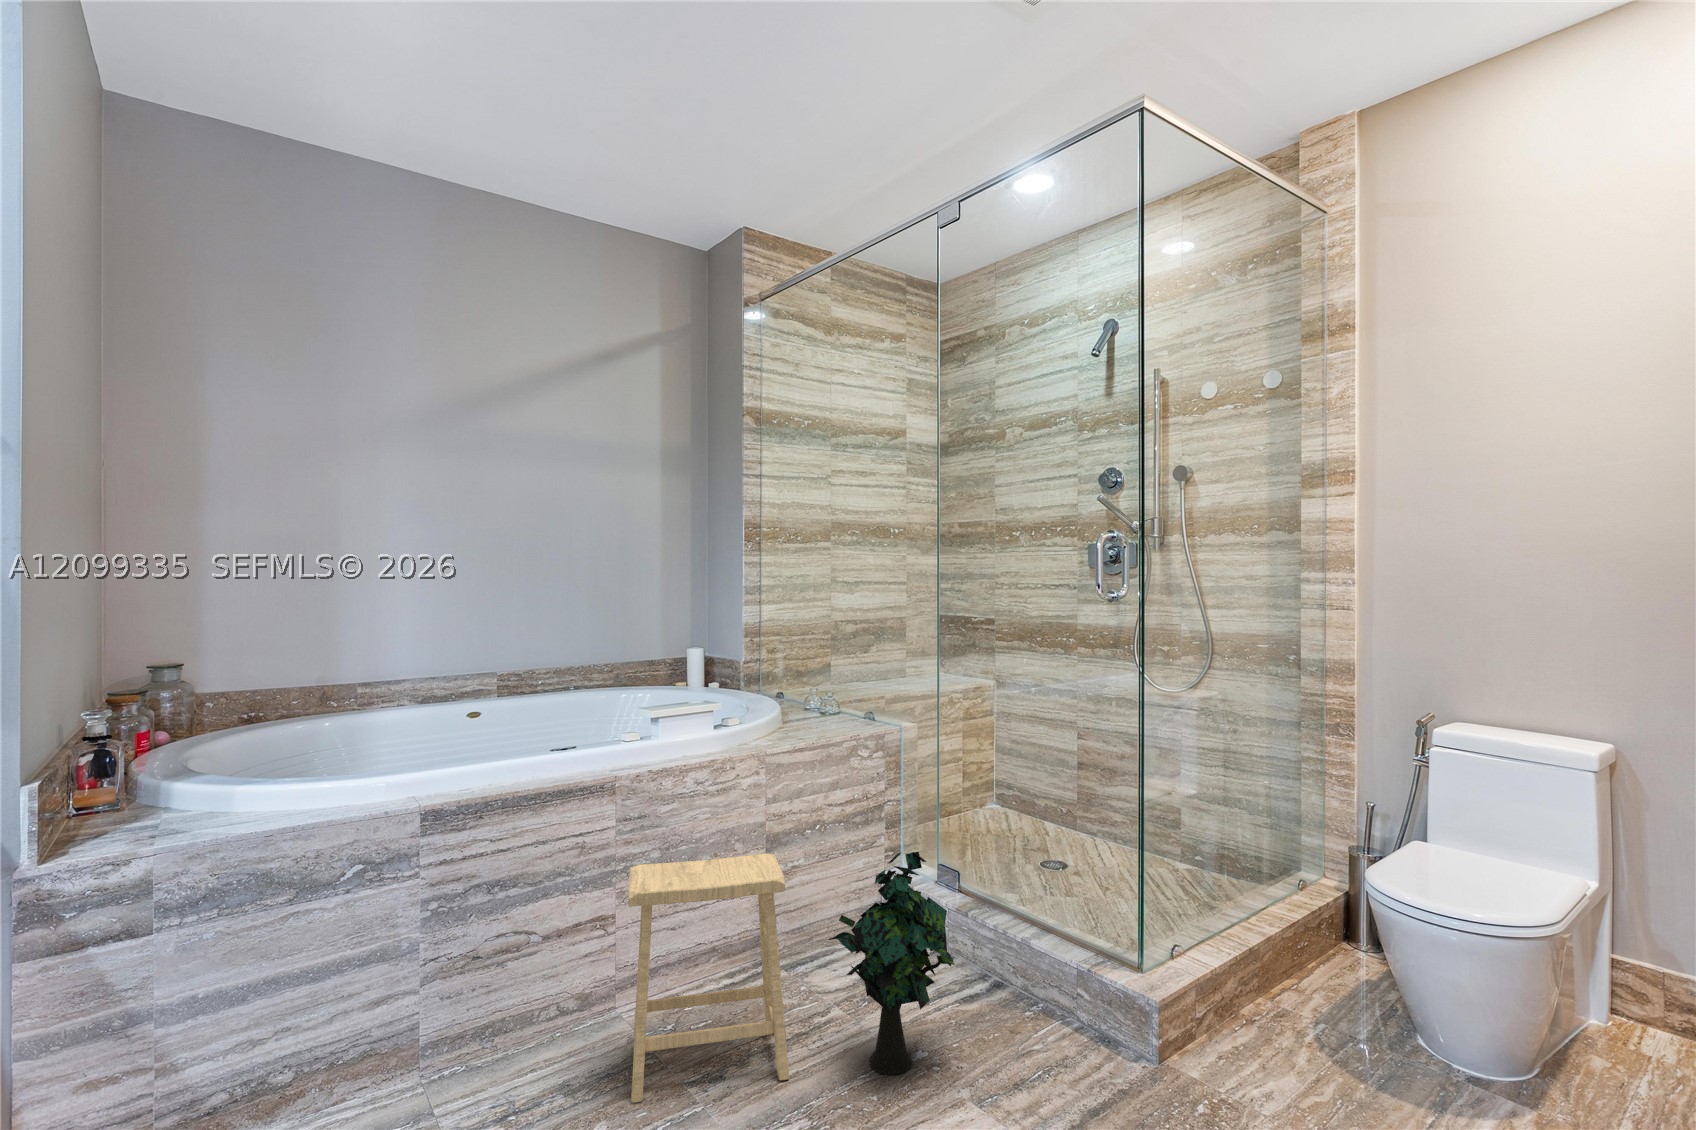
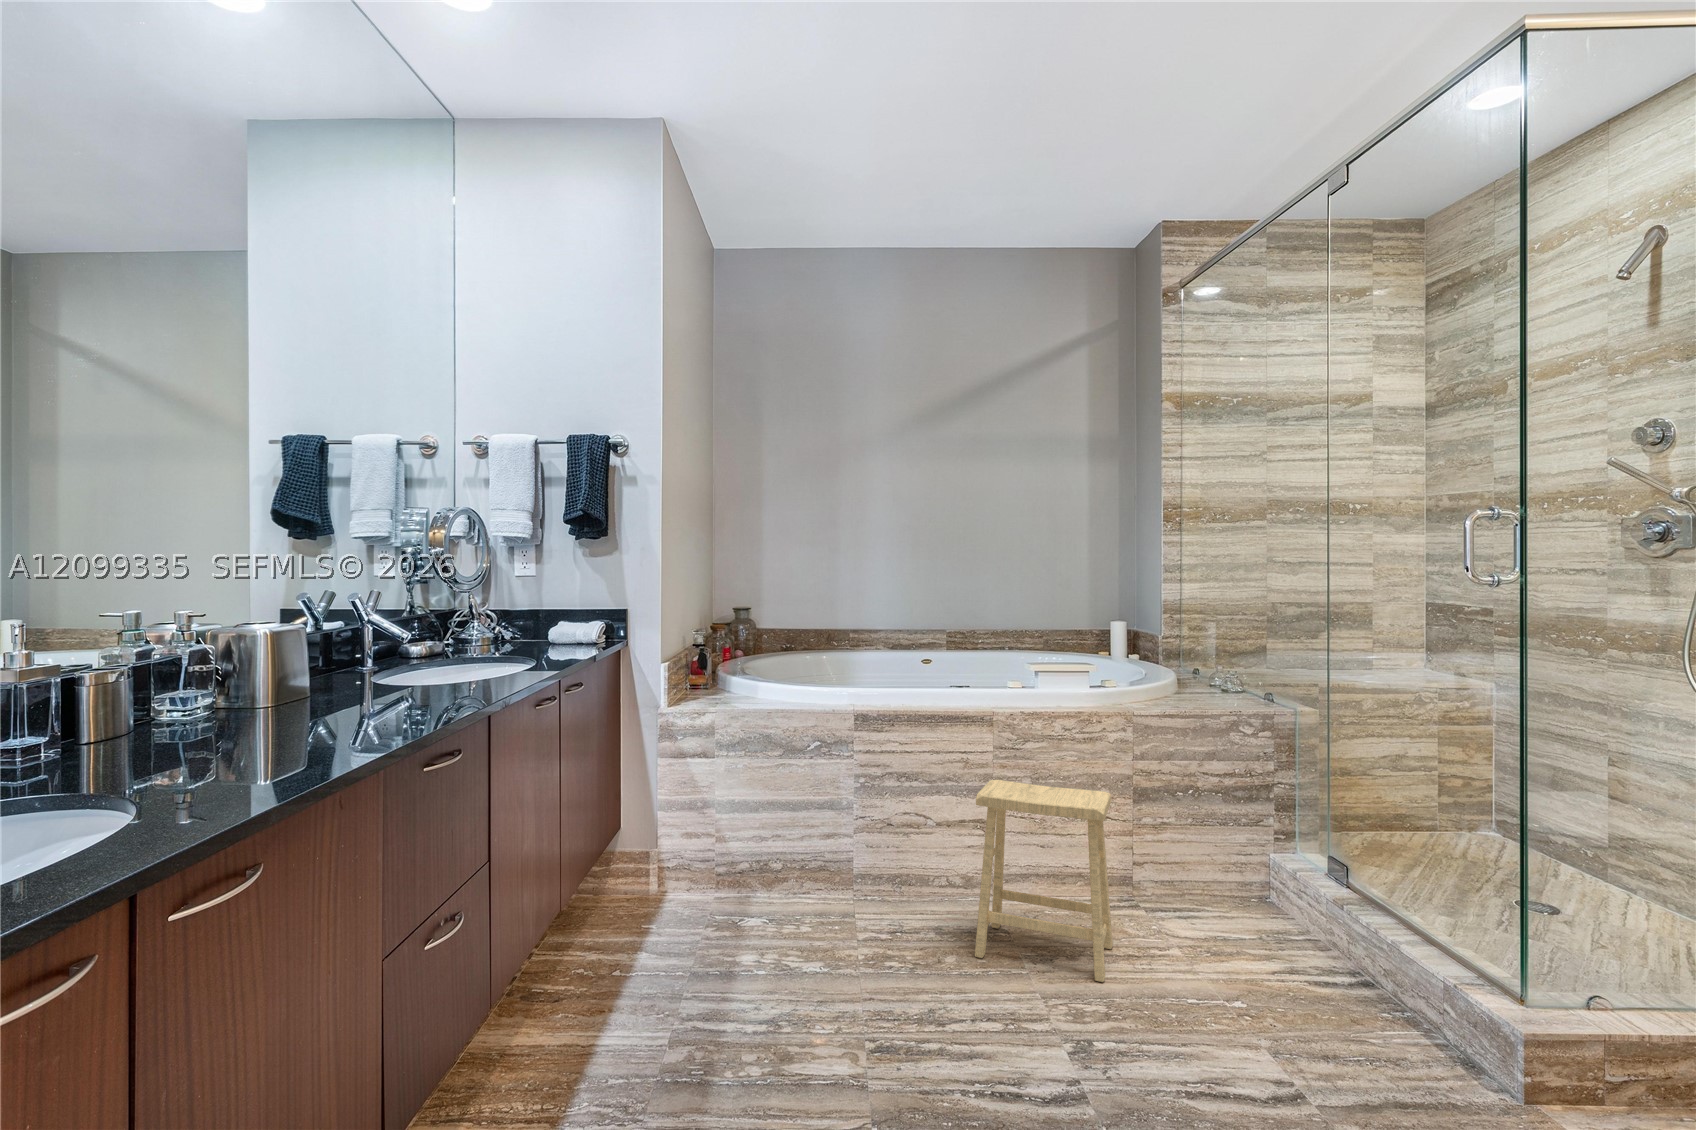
decorative plant: present [829,852,954,1075] -> none [1144,810,1272,1012]

